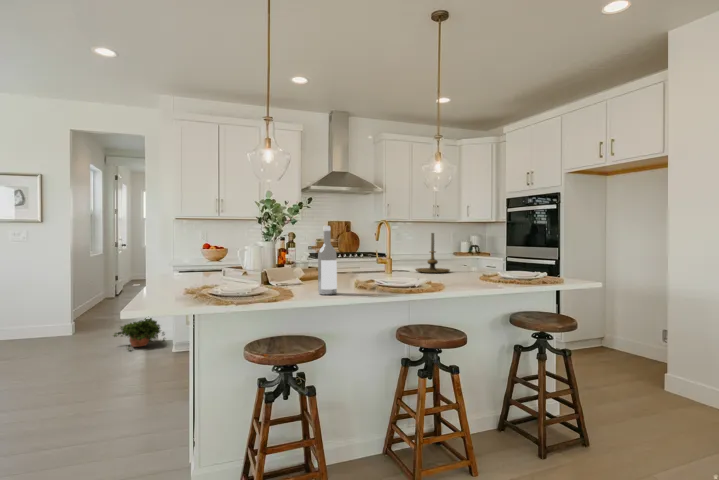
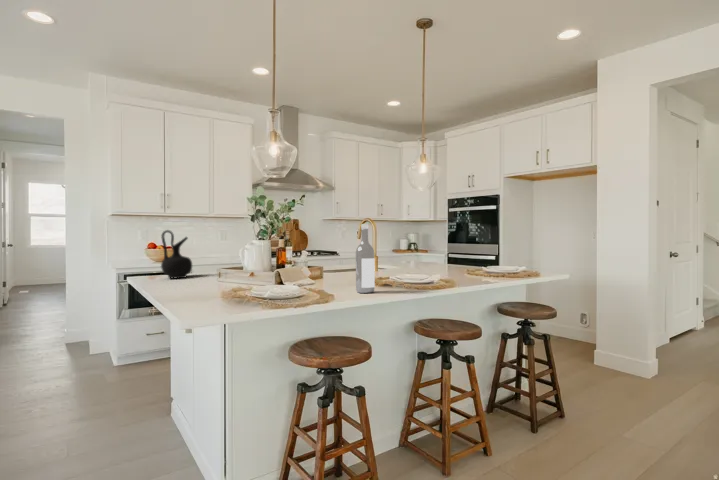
ceramic jug: none [182,232,210,276] -> present [161,230,192,278]
candle holder: present [415,233,450,273] -> none [396,231,430,269]
potted plant: present [114,318,165,350] -> none [28,326,99,368]

